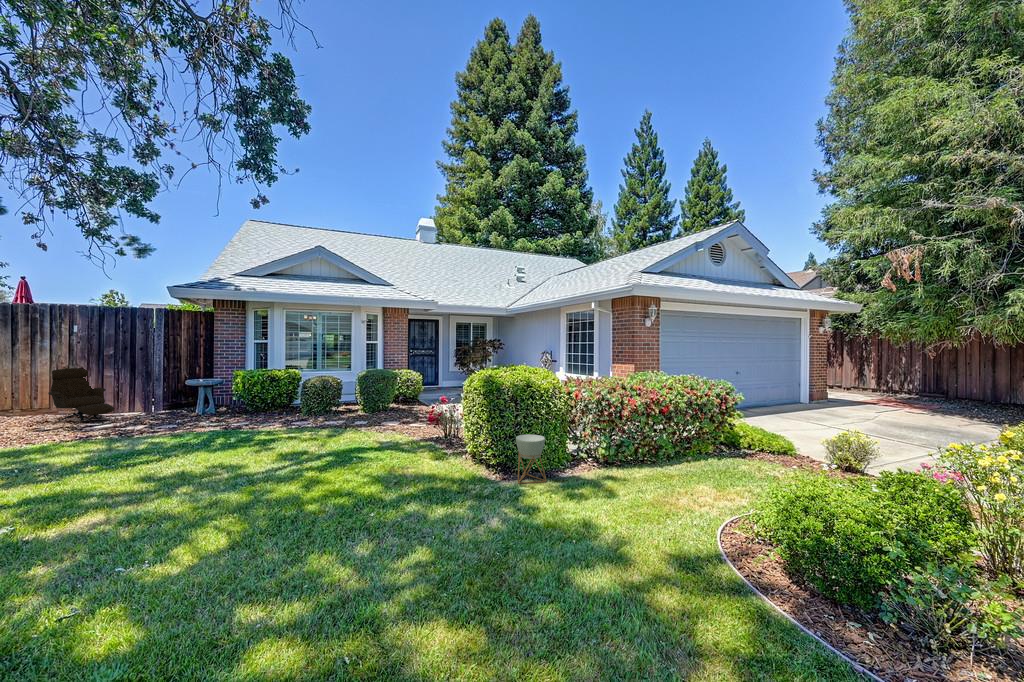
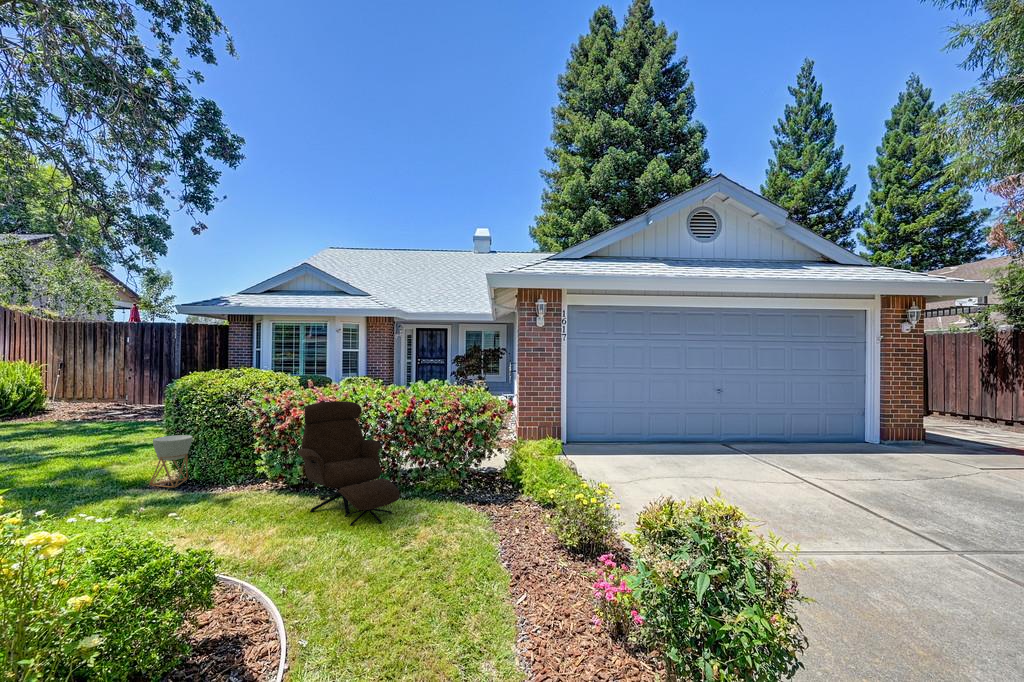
lounge chair: present [48,368,114,423] -> present [298,401,400,526]

